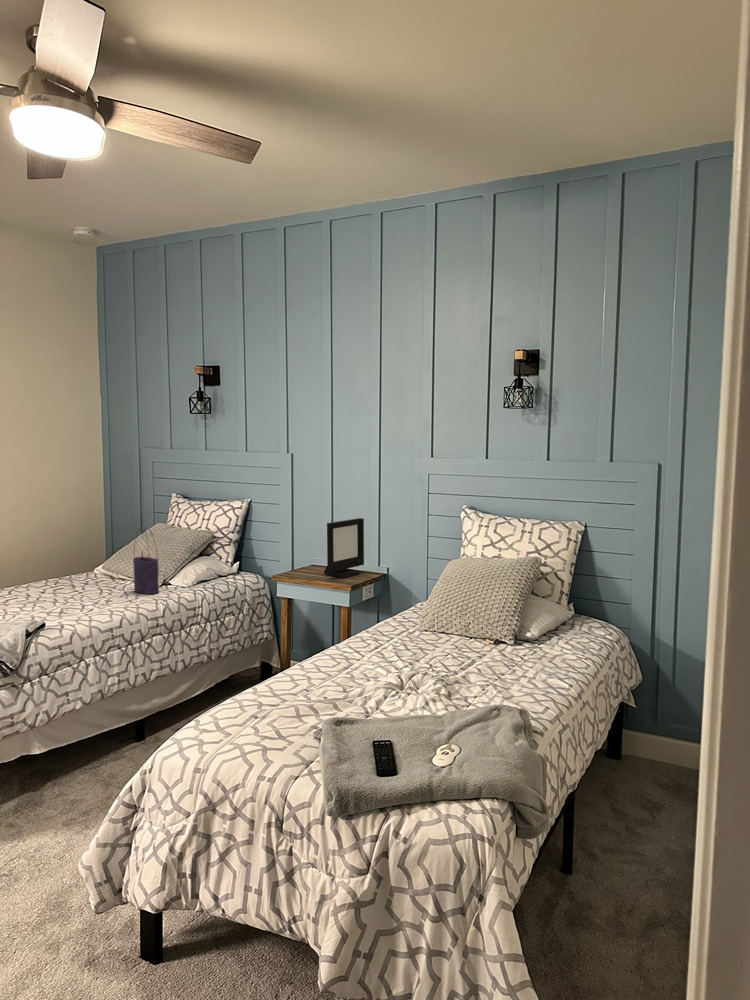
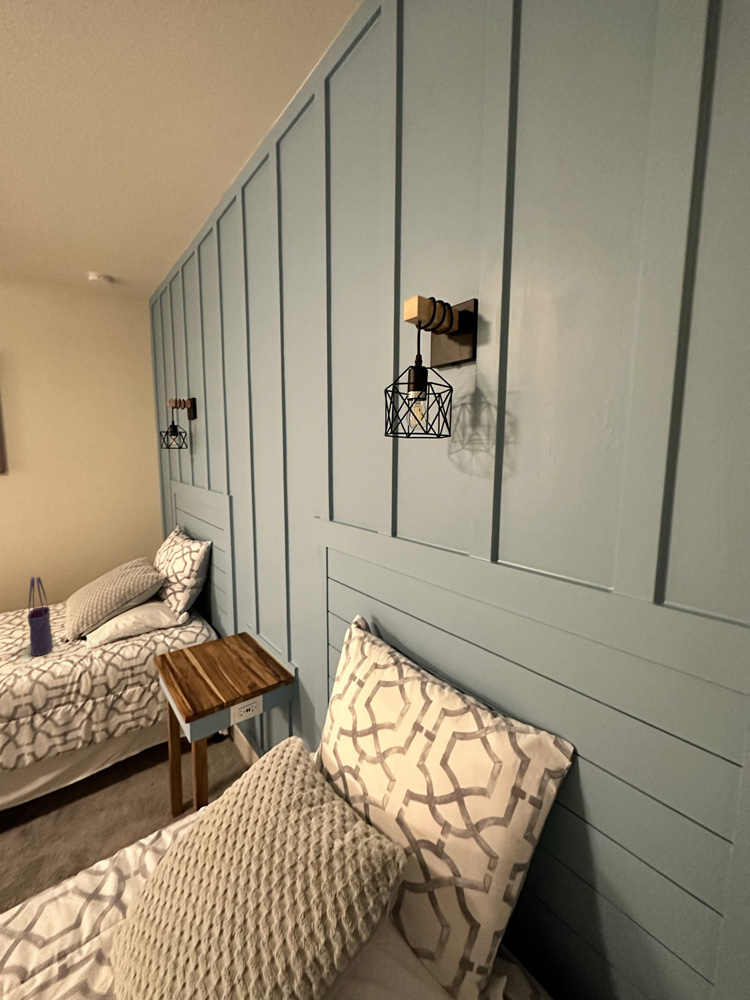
picture frame: present [324,518,364,578] -> none [189,593,265,683]

